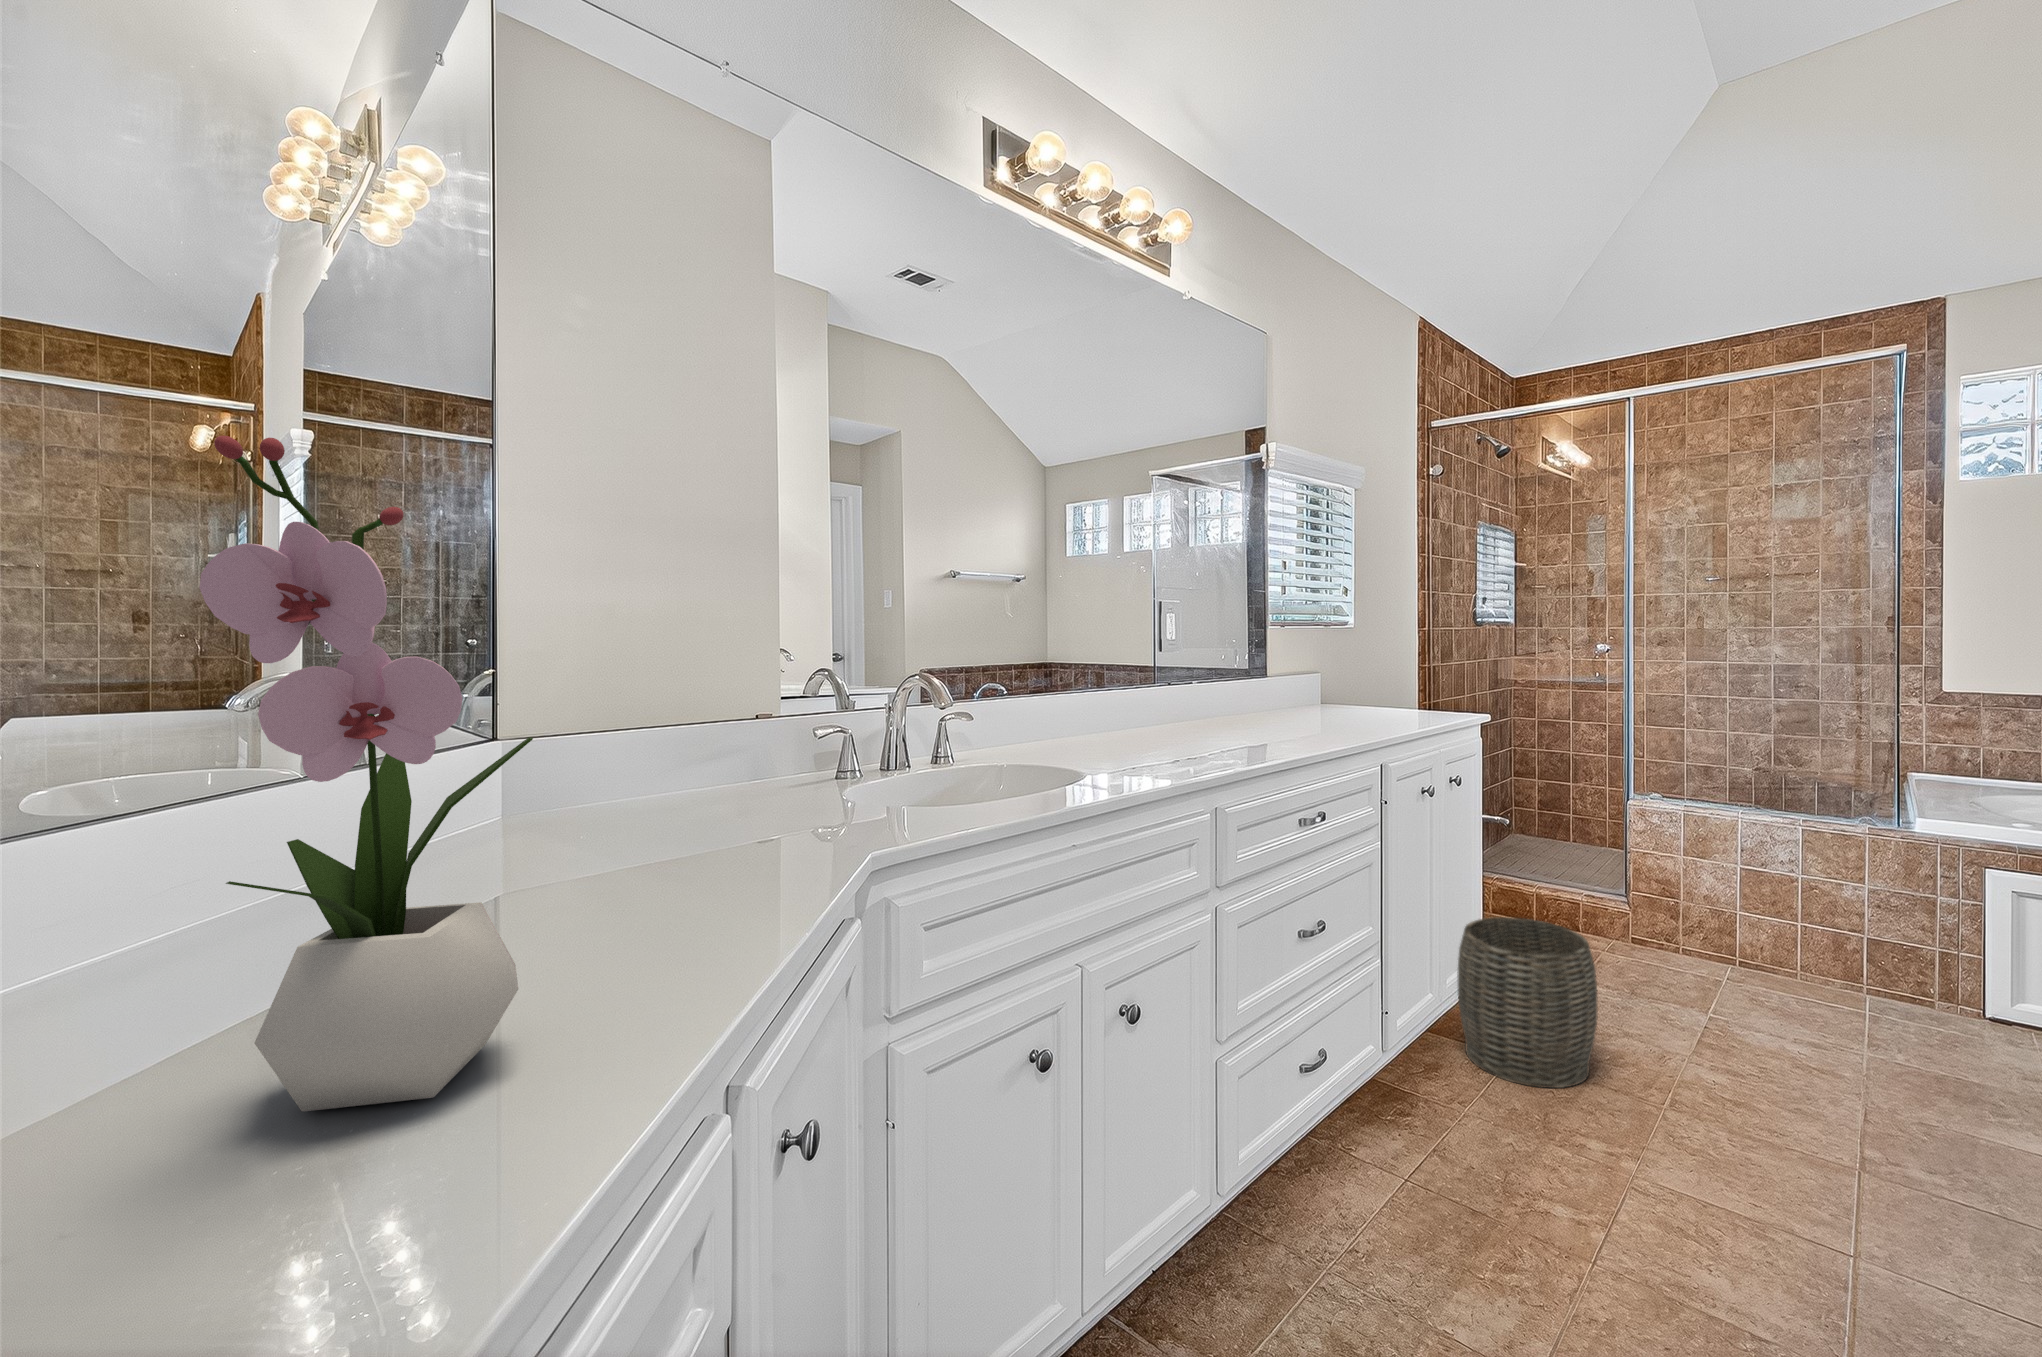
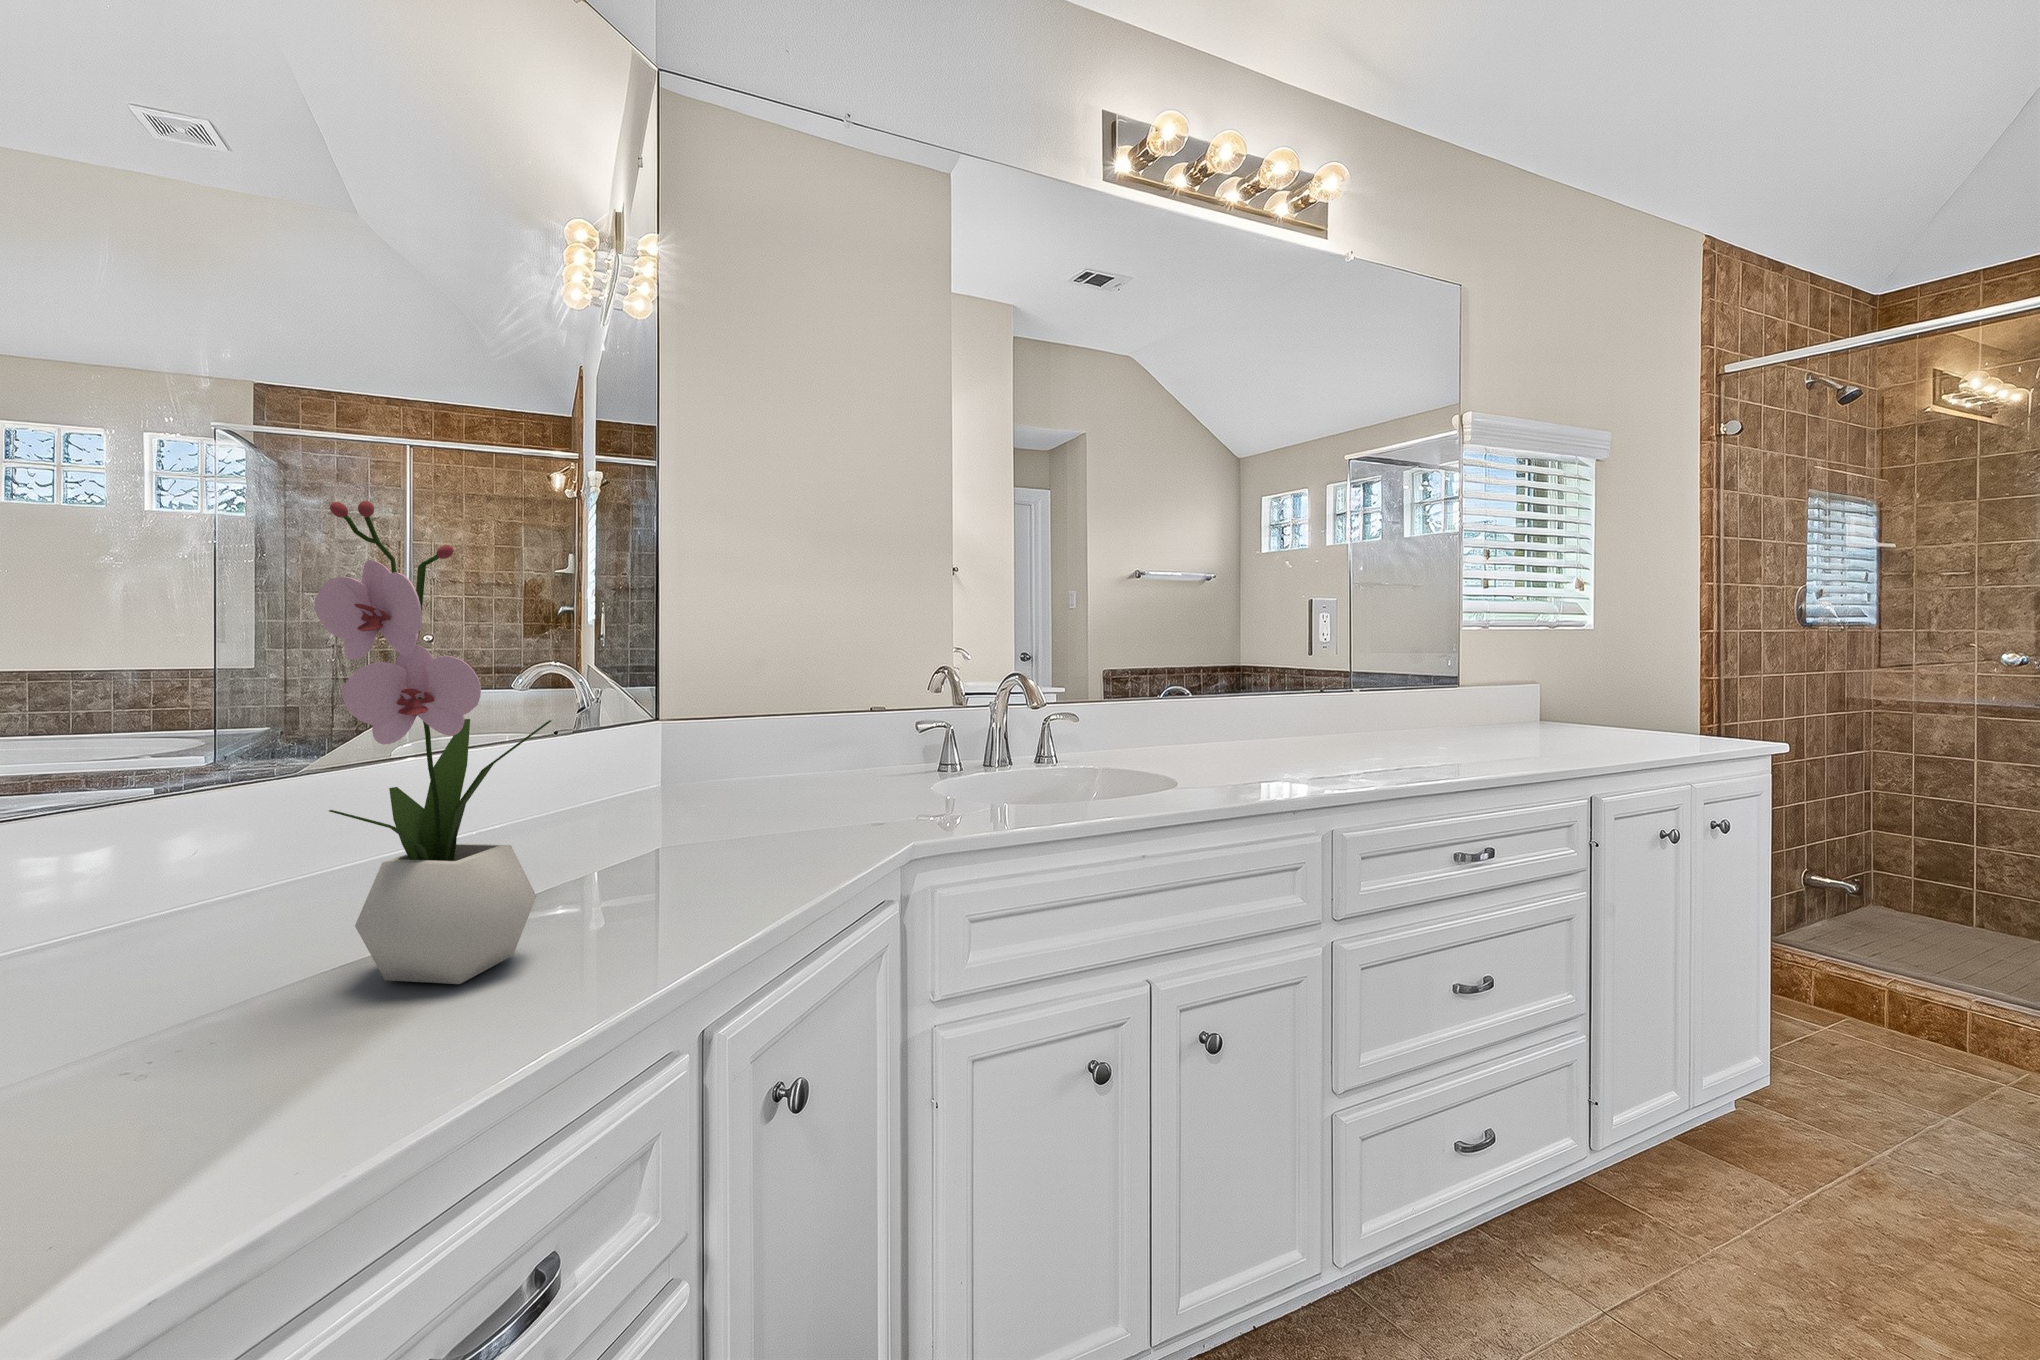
woven basket: present [1457,917,1597,1088] -> none [1720,1009,1944,1251]

